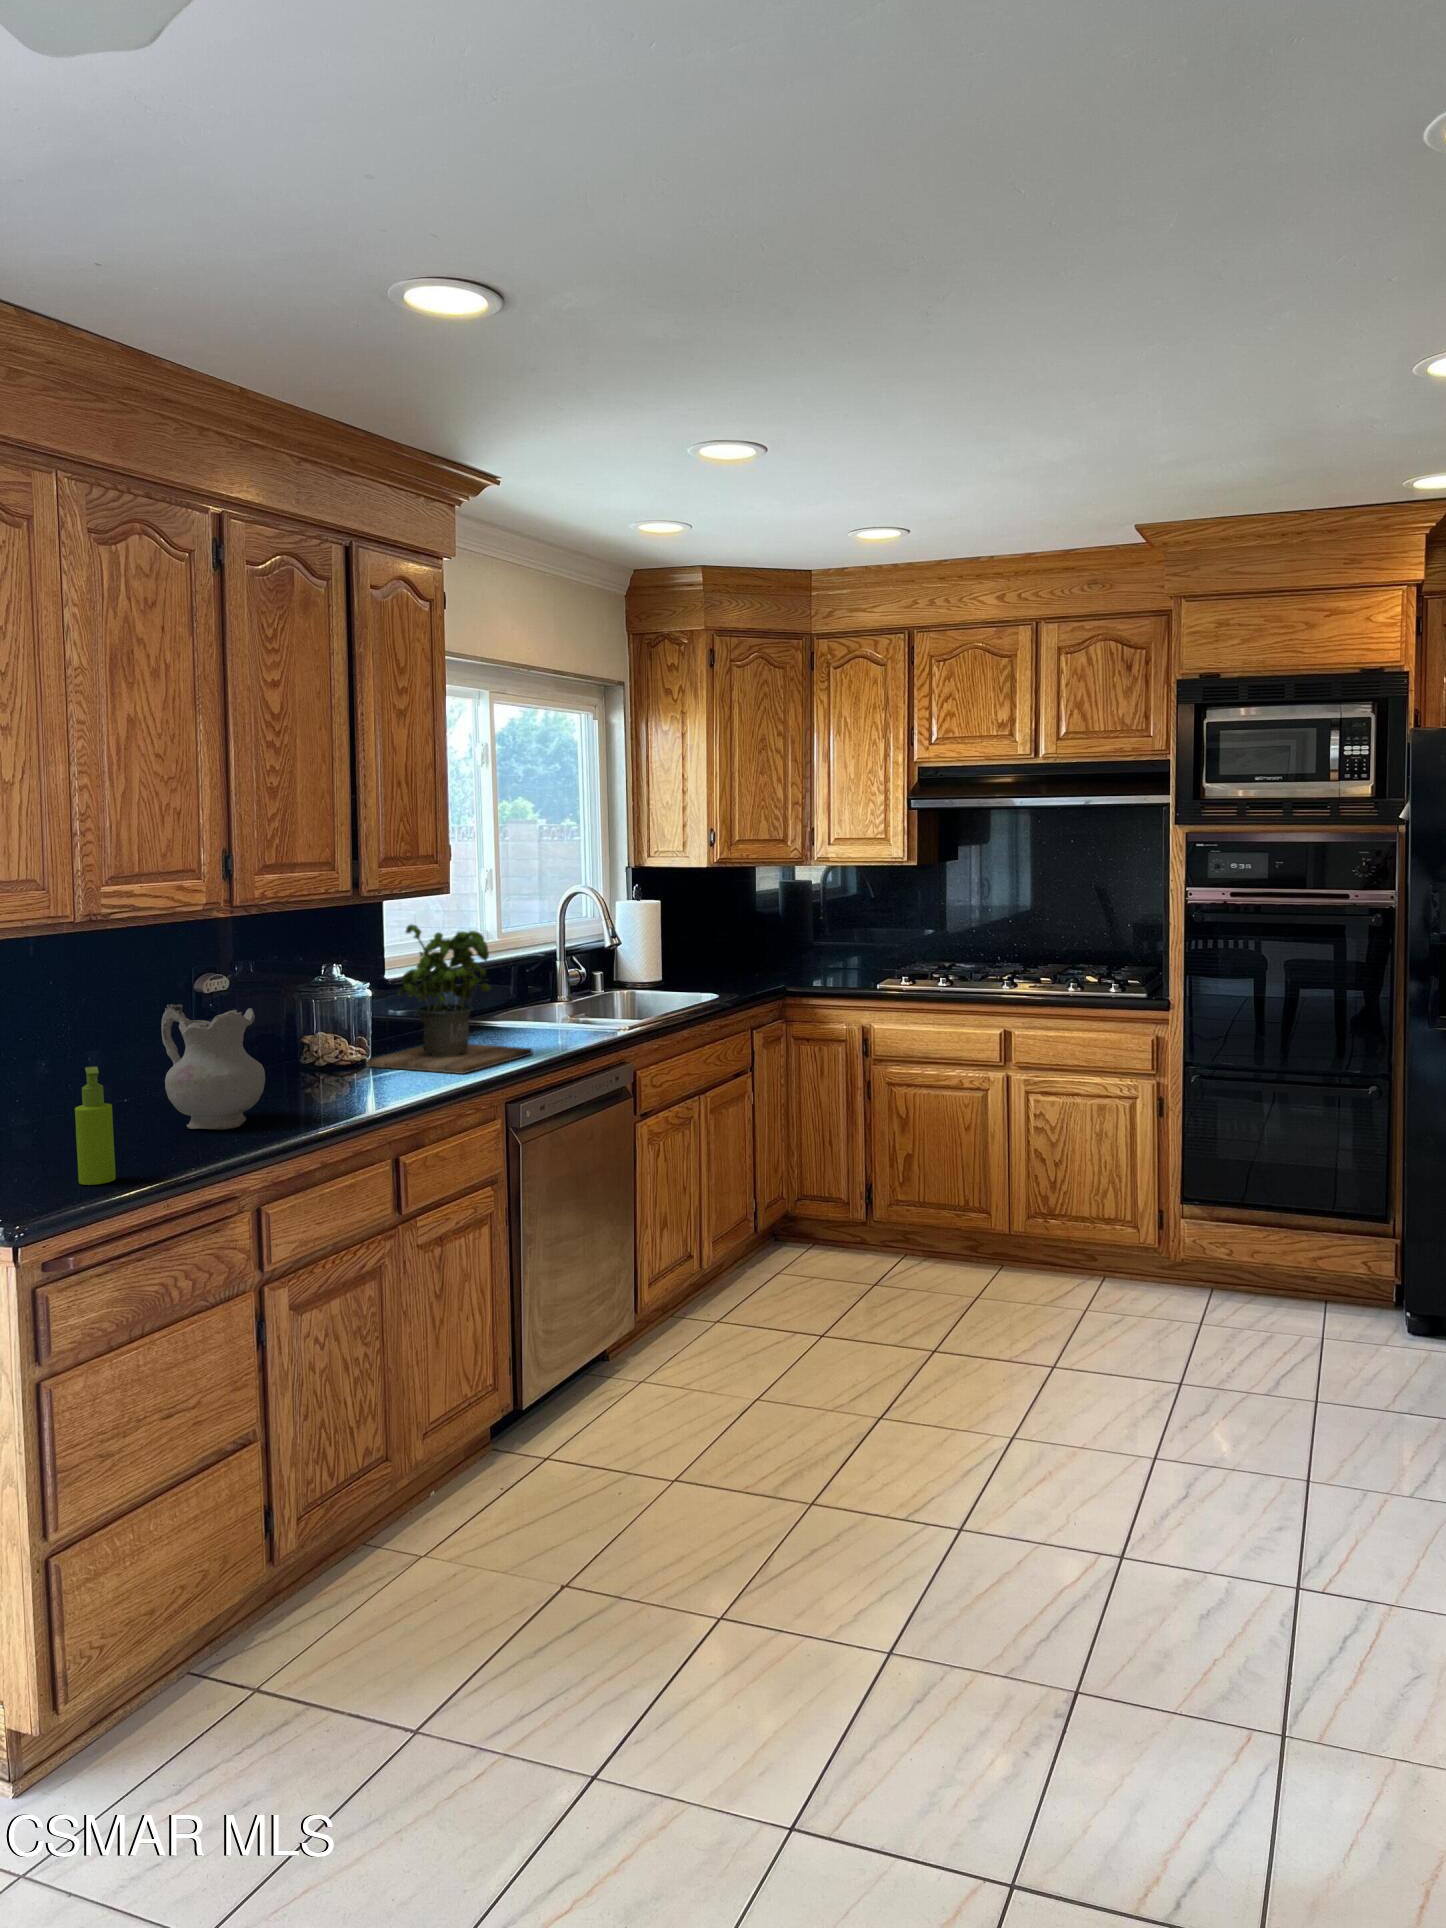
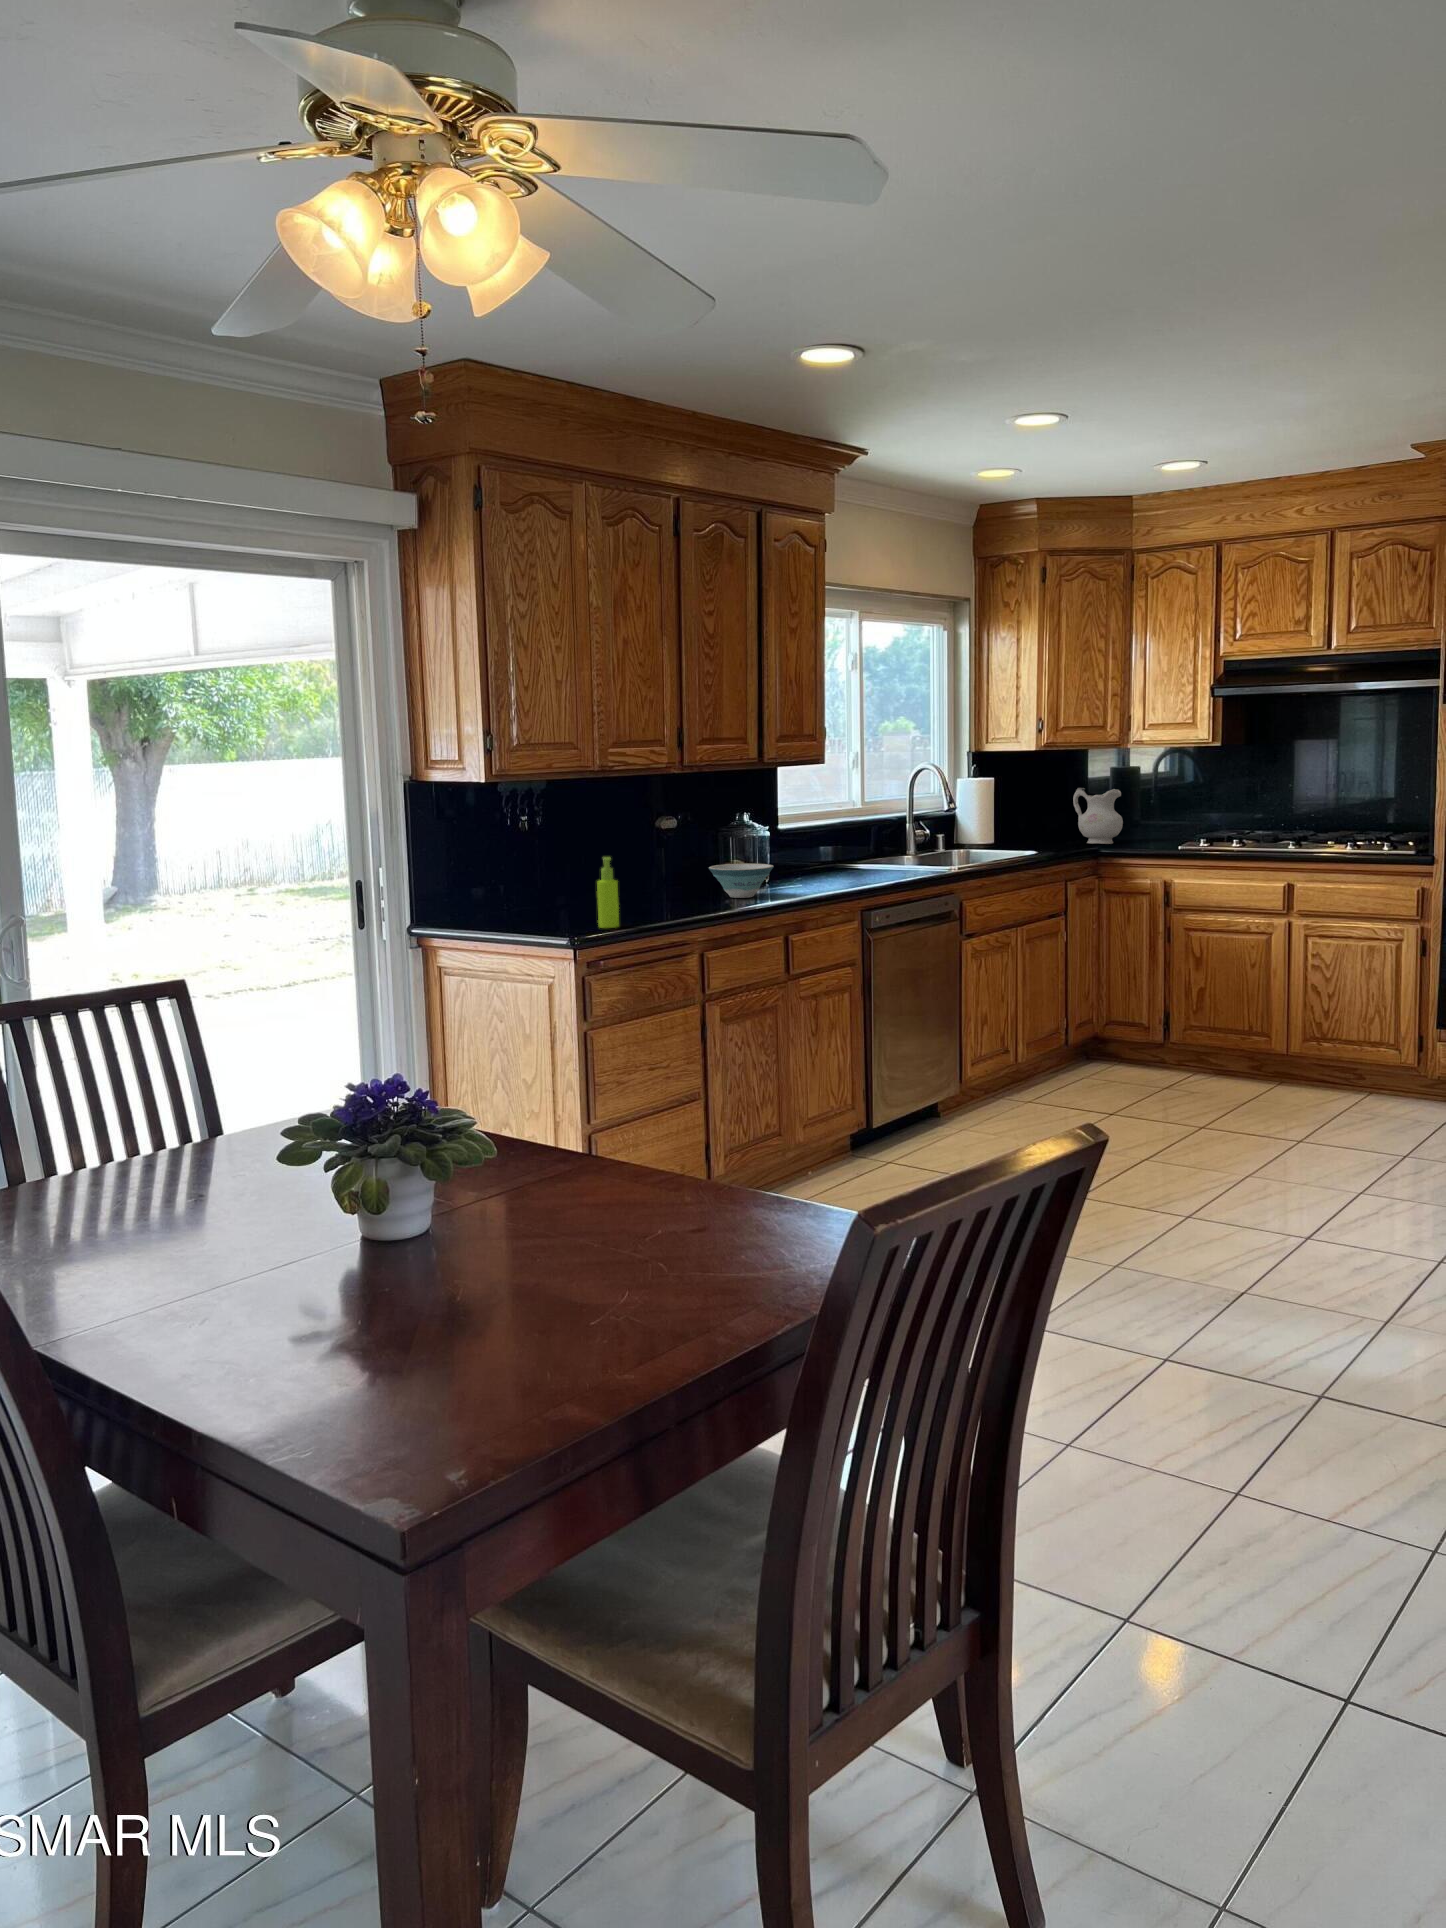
potted plant: present [366,925,533,1074] -> none [766,784,885,889]
ceramic pitcher: present [161,1004,265,1129] -> present [1073,788,1123,844]
bowl: none [277,1044,375,1098] -> present [709,863,774,898]

